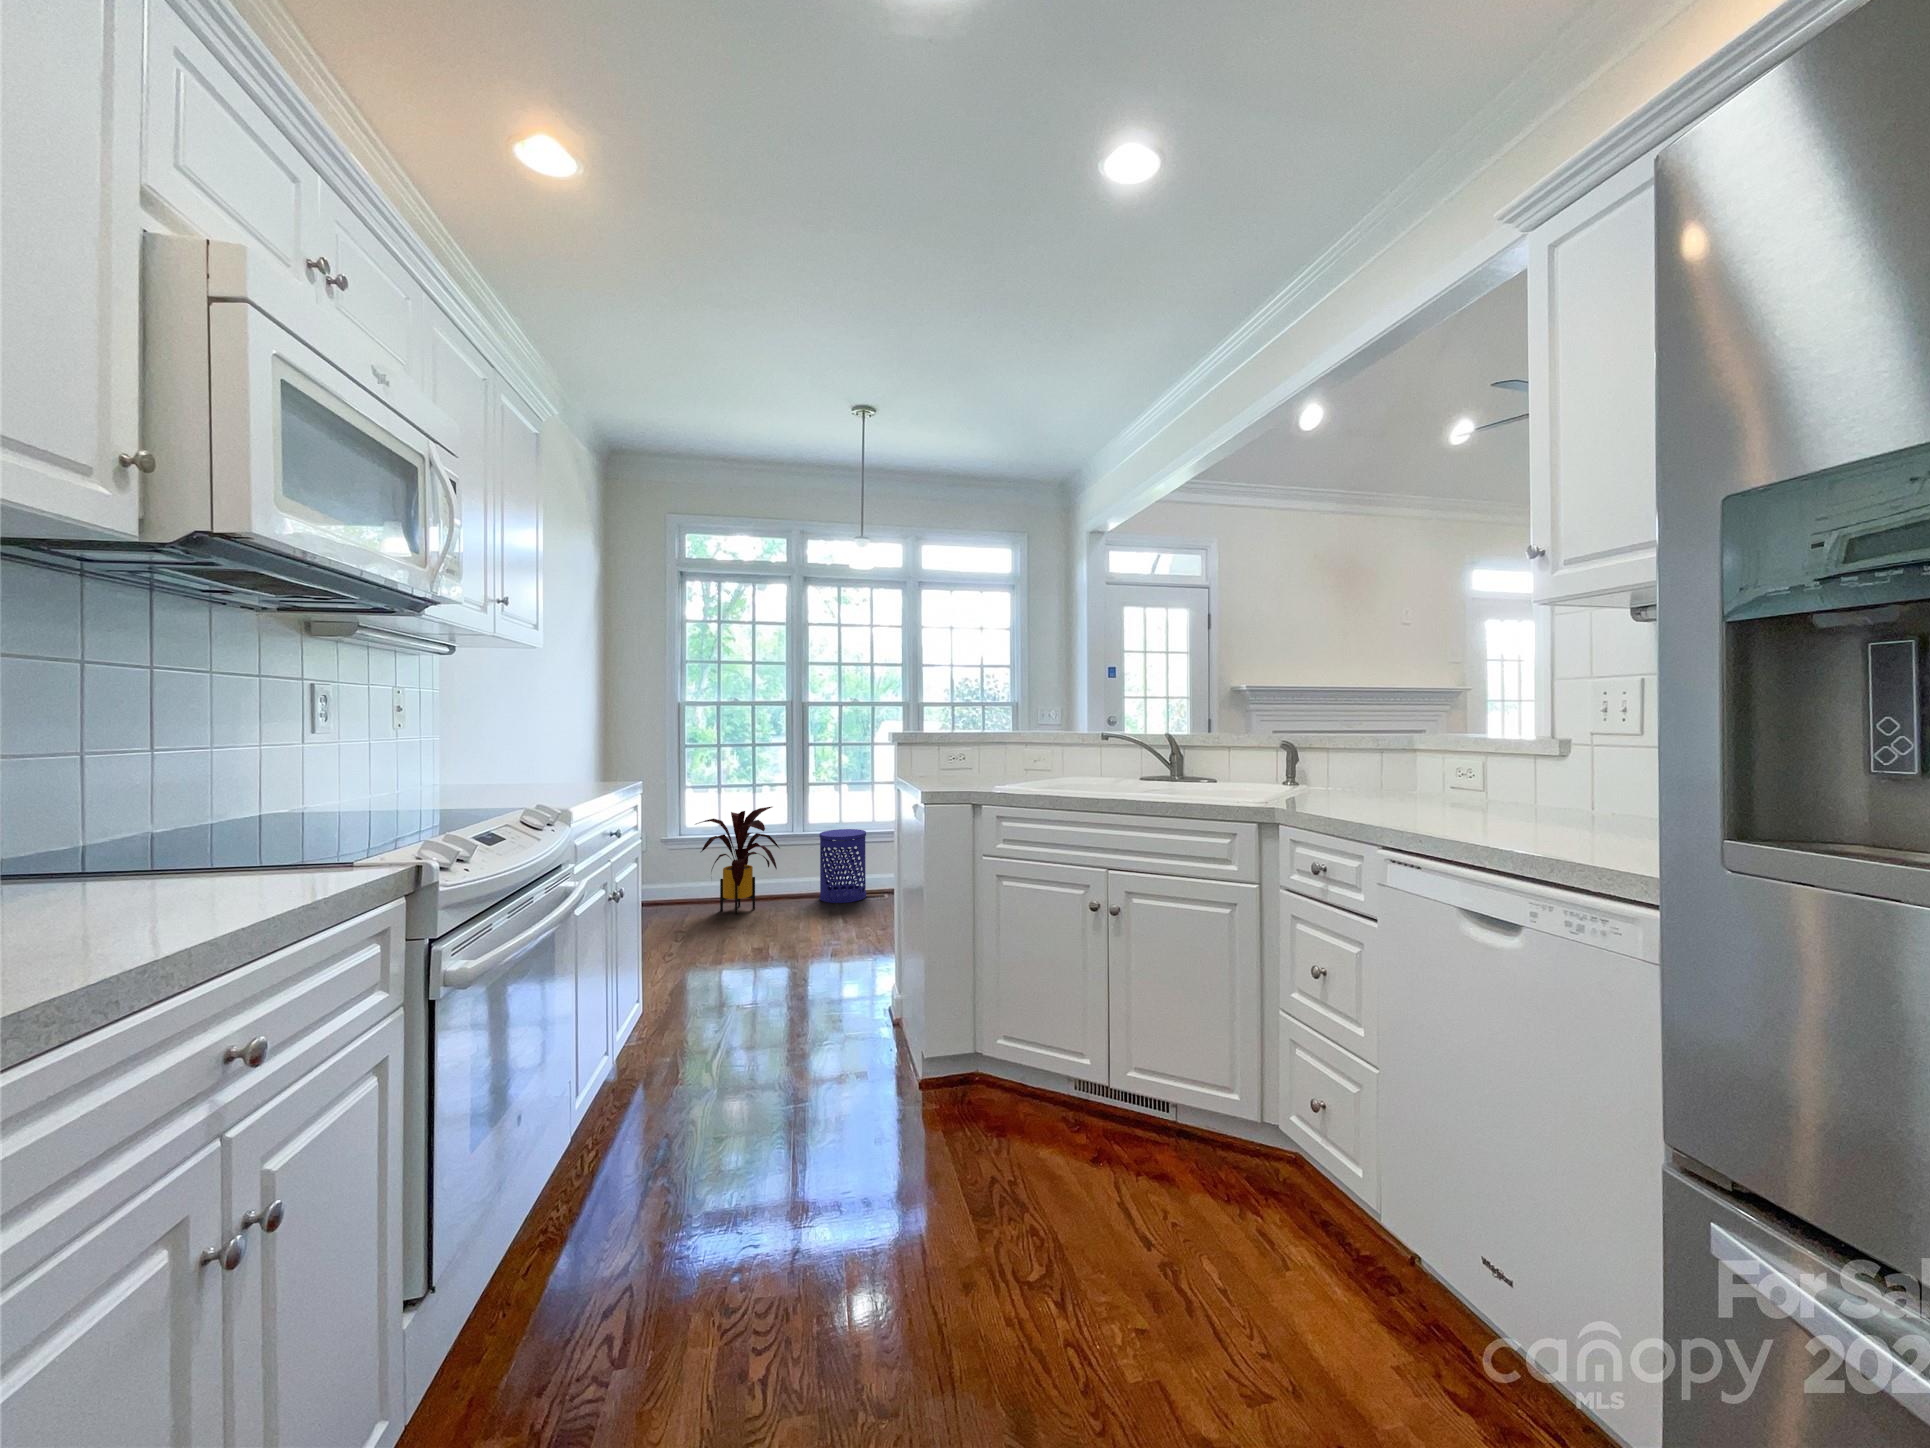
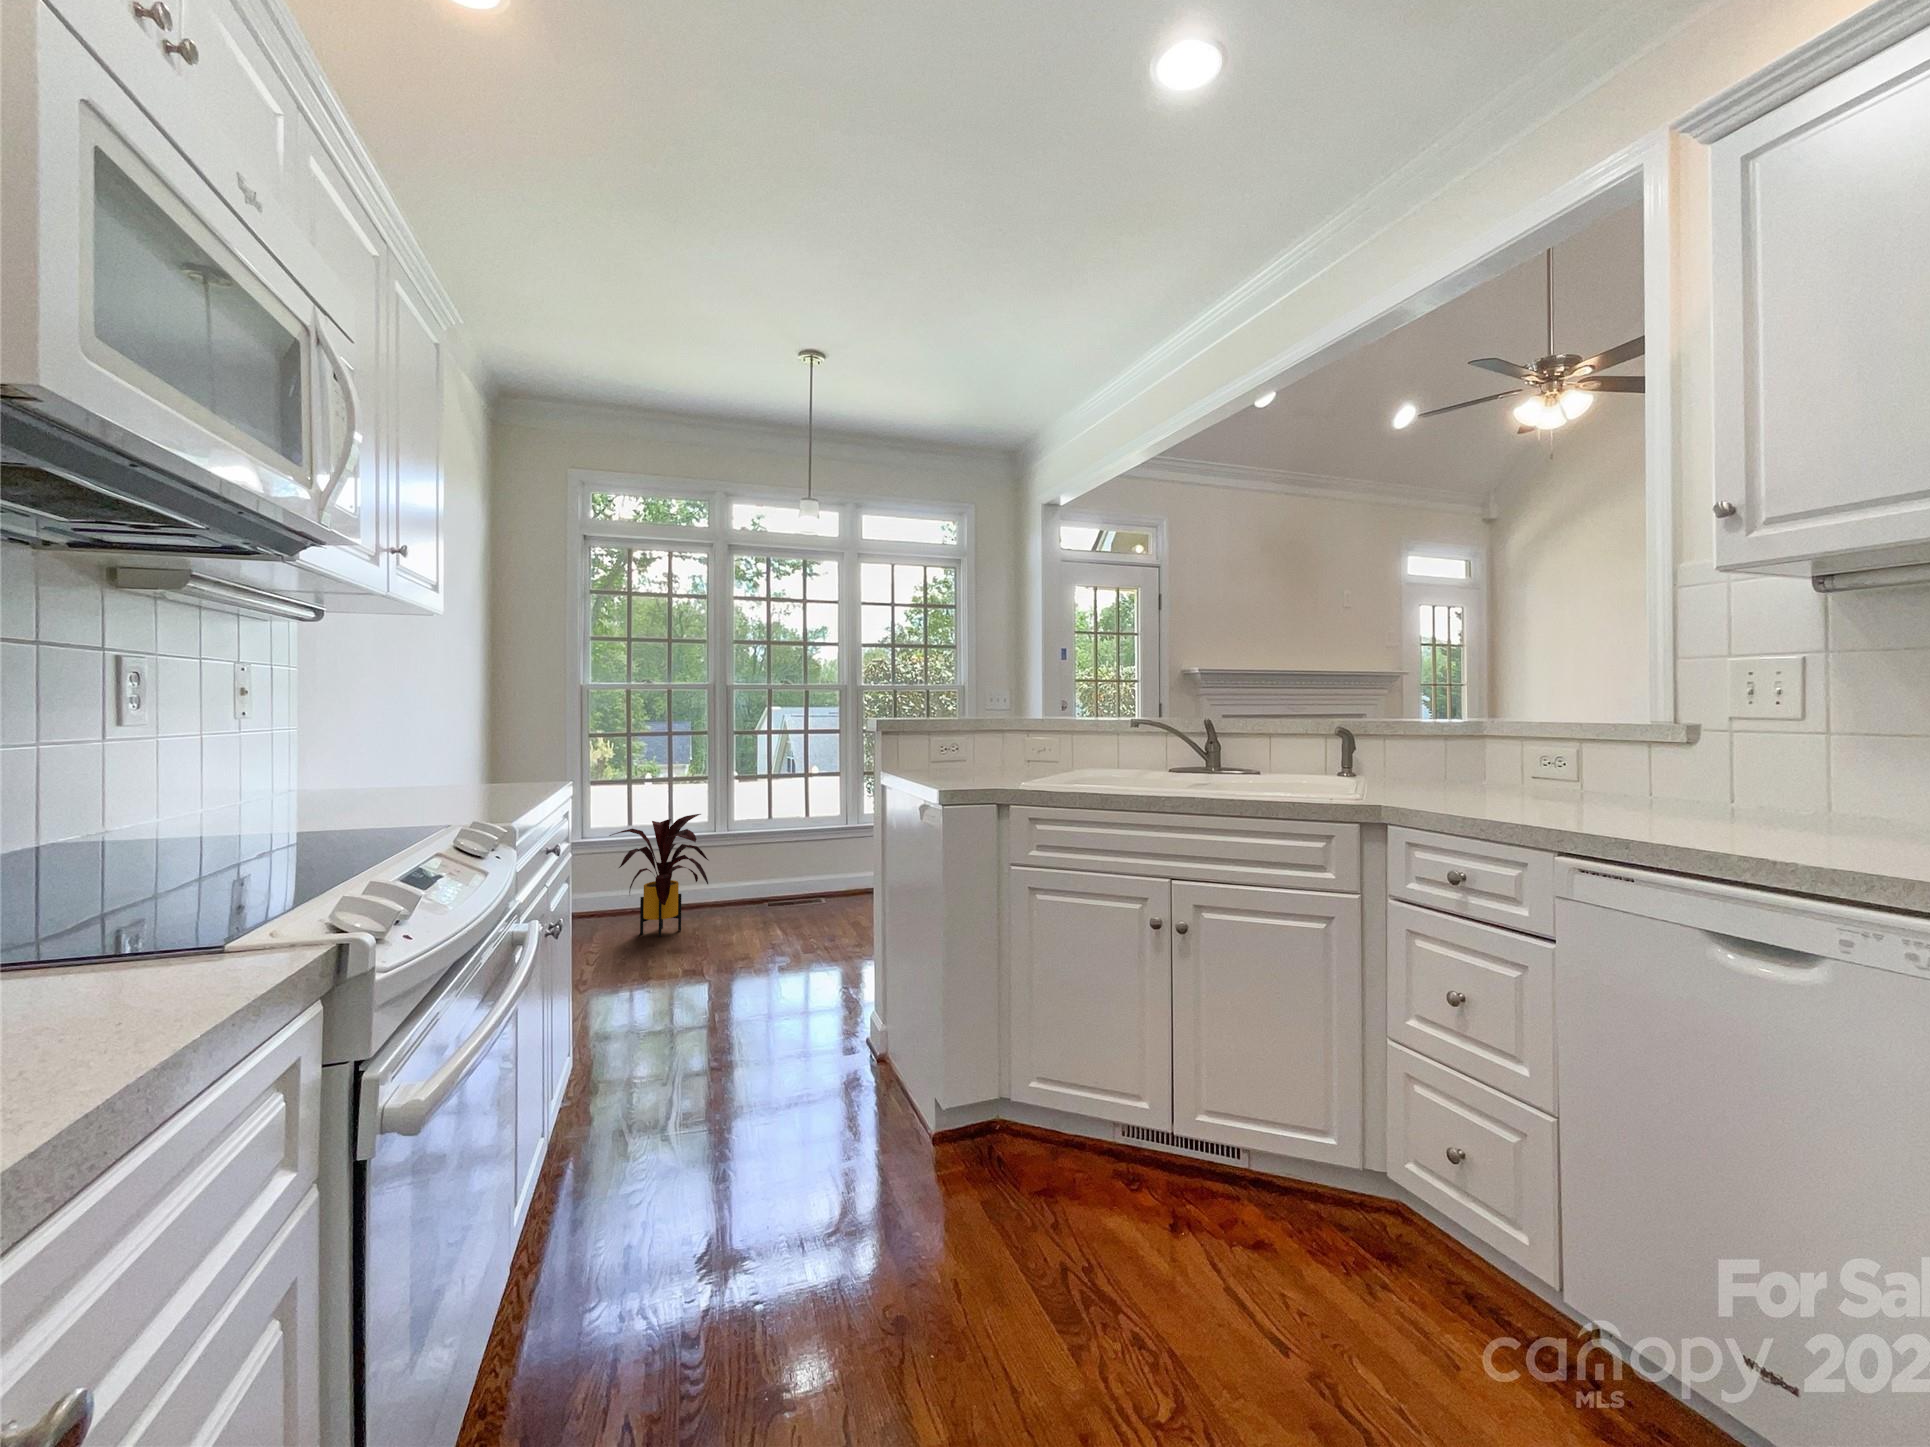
waste bin: present [819,829,866,903] -> none [754,837,806,920]

